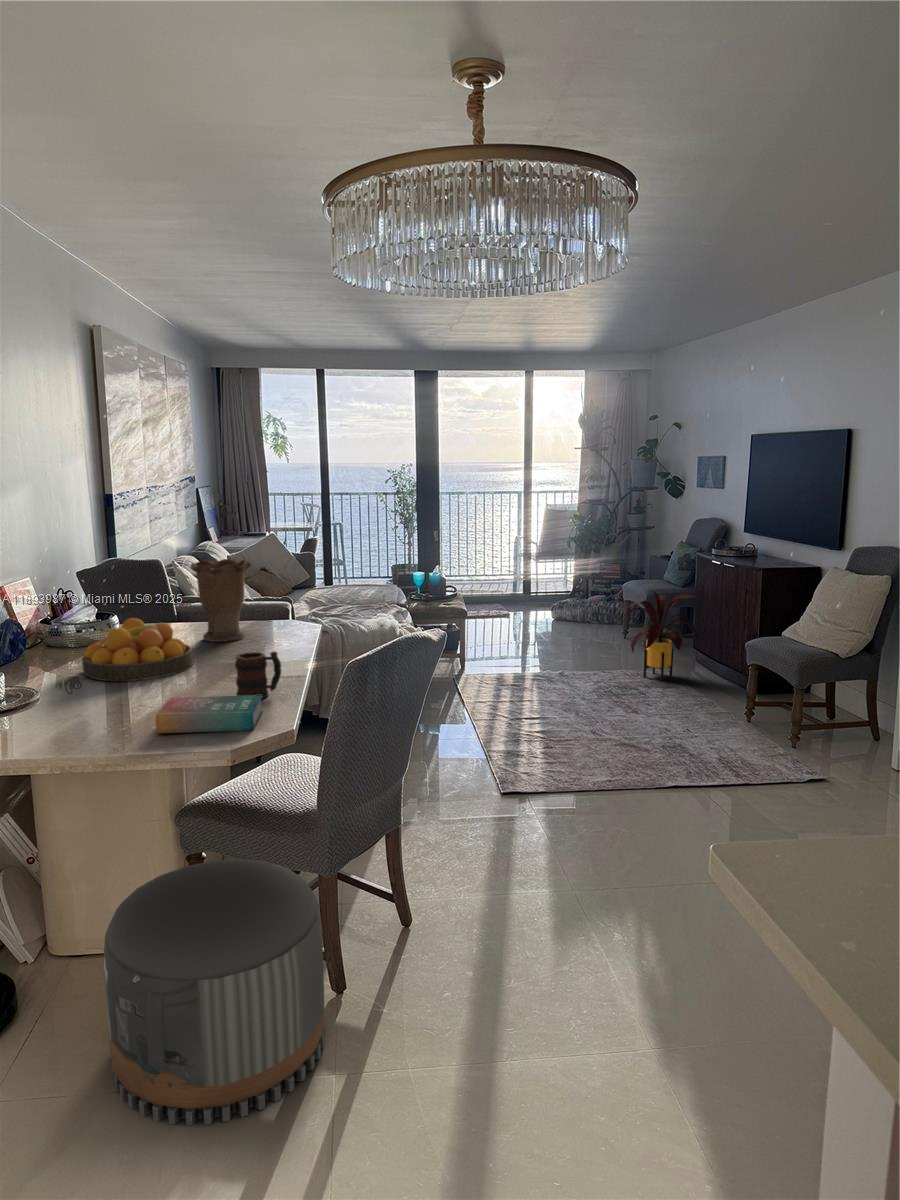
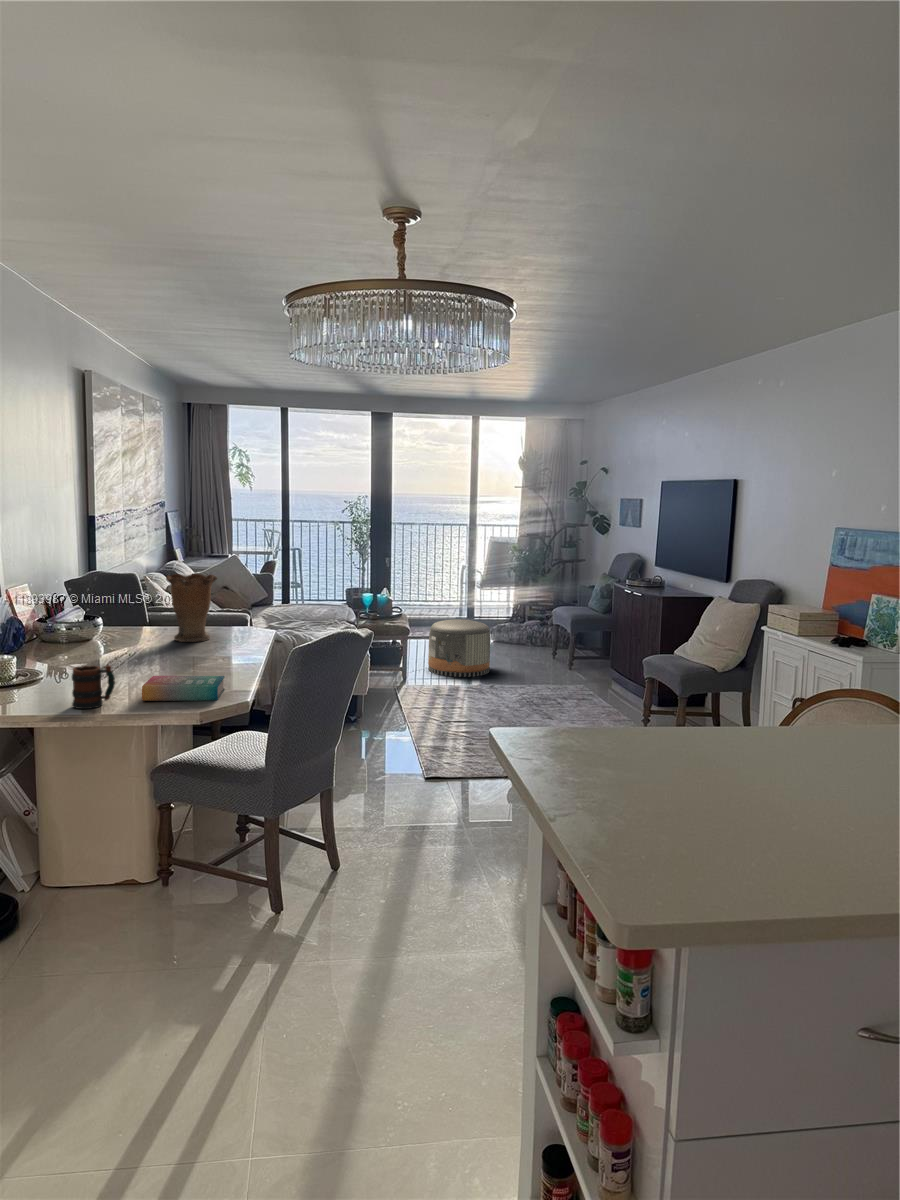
house plant: present [624,591,708,681] -> none [547,615,623,695]
fruit bowl: present [82,618,194,681] -> none [76,618,167,668]
mug: present [235,652,281,699] -> present [72,665,115,709]
pouf: present [103,859,325,1125] -> present [428,619,491,677]

